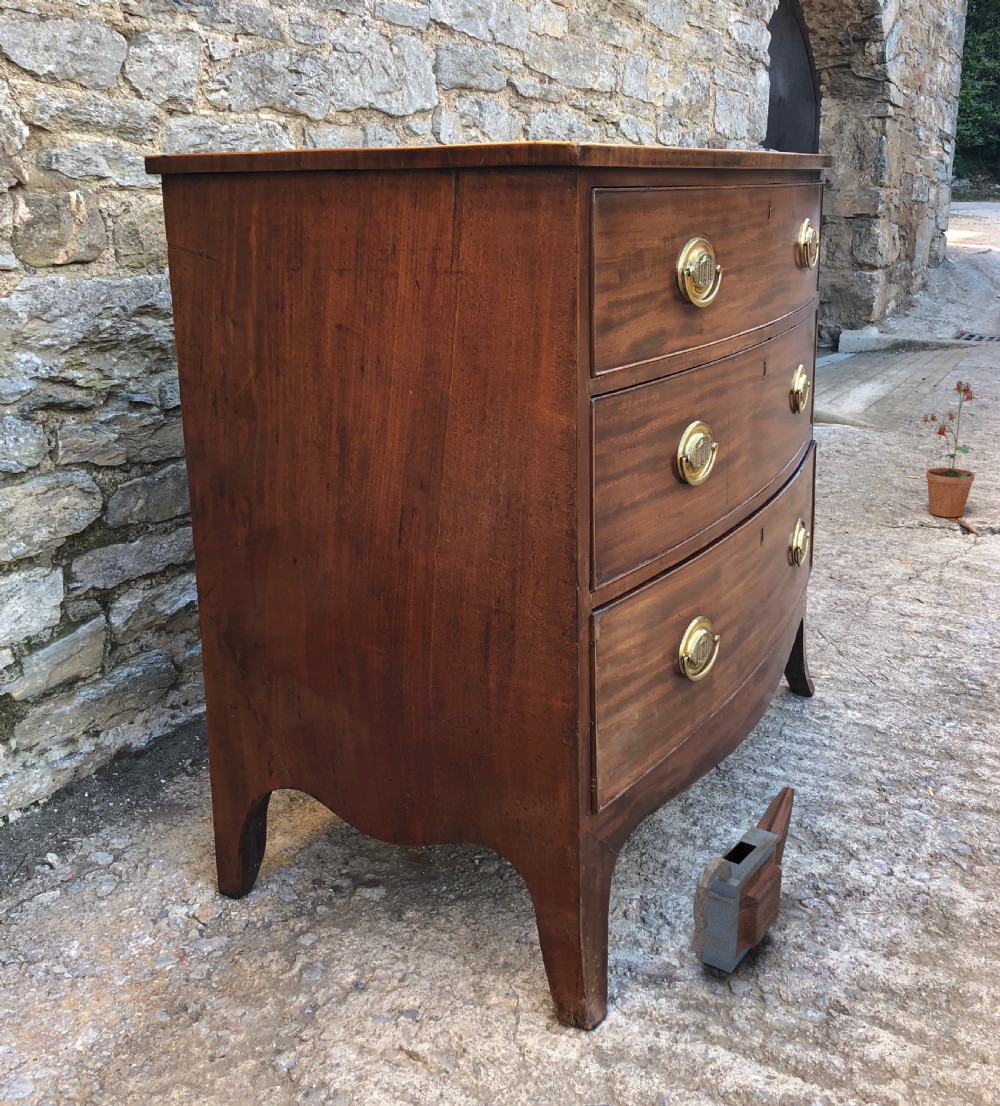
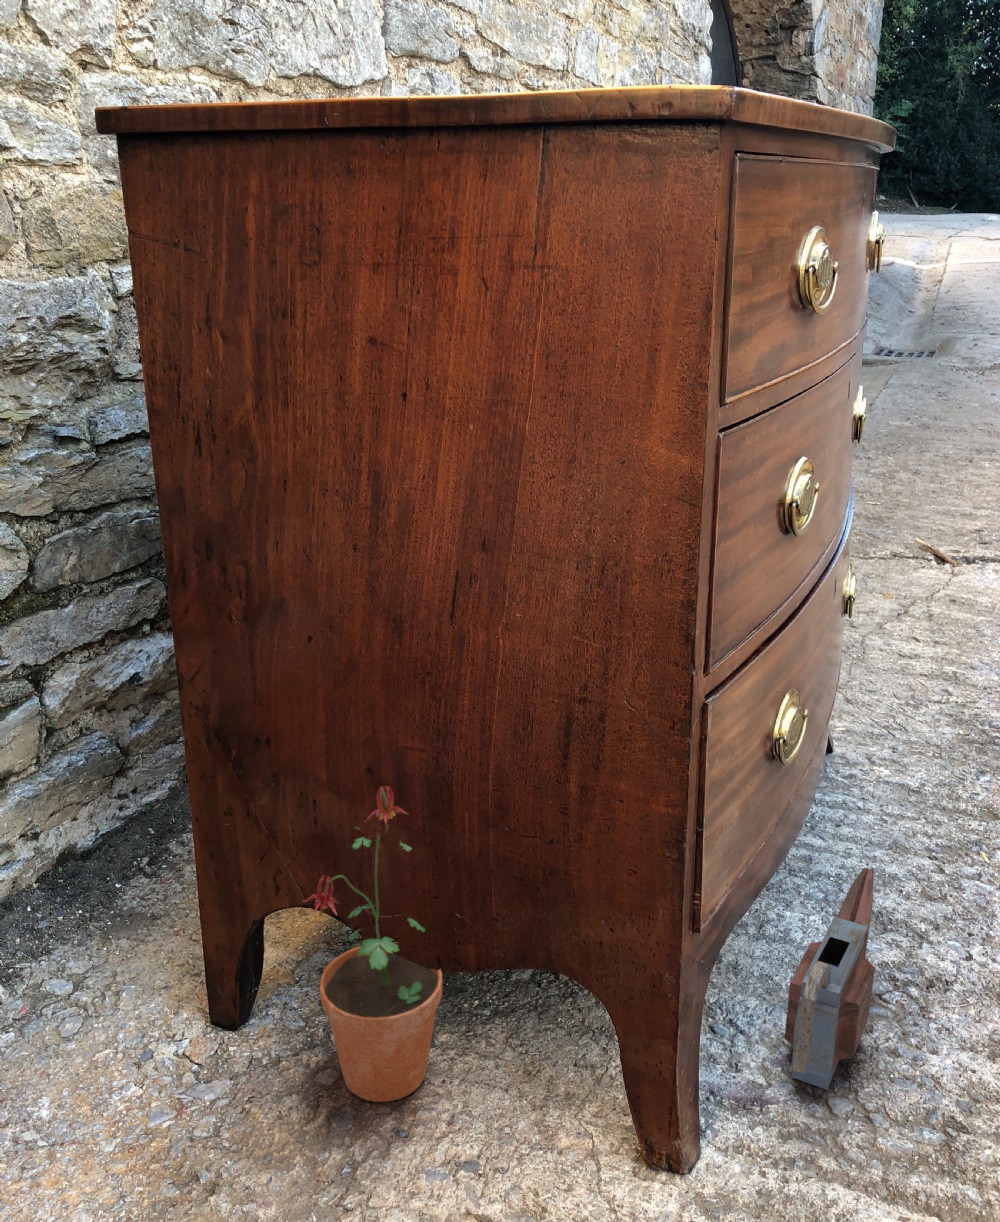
potted plant: present [922,381,977,517] -> present [306,786,442,1102]

